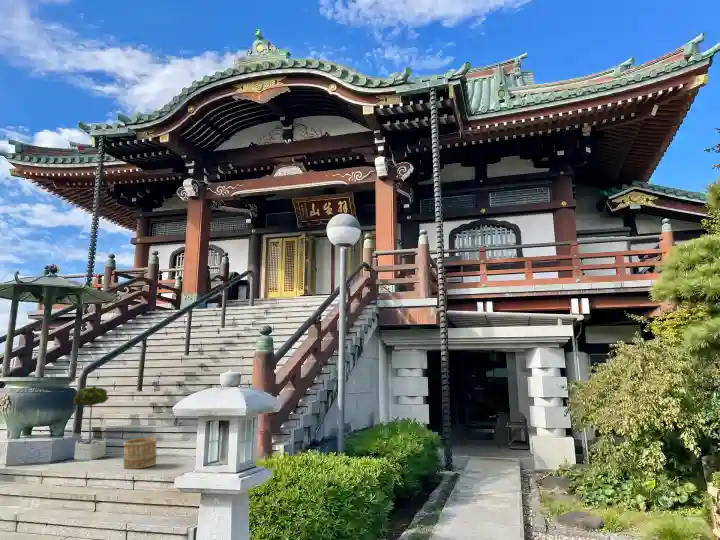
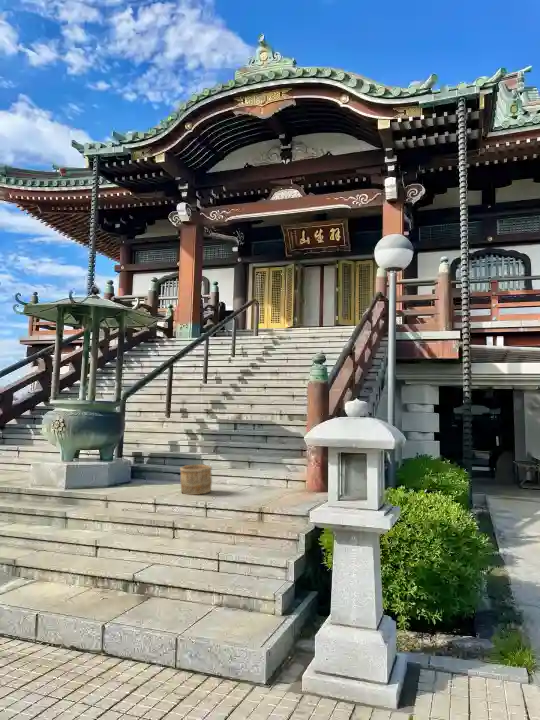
potted tree: present [74,386,109,460] -> none [120,411,152,484]

